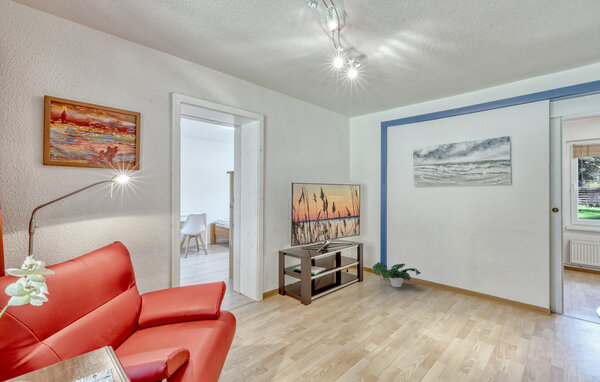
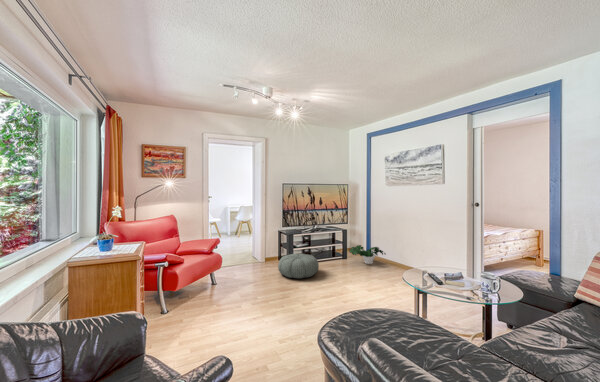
pouf: none [303,285,365,330] -> present [278,254,319,279]

